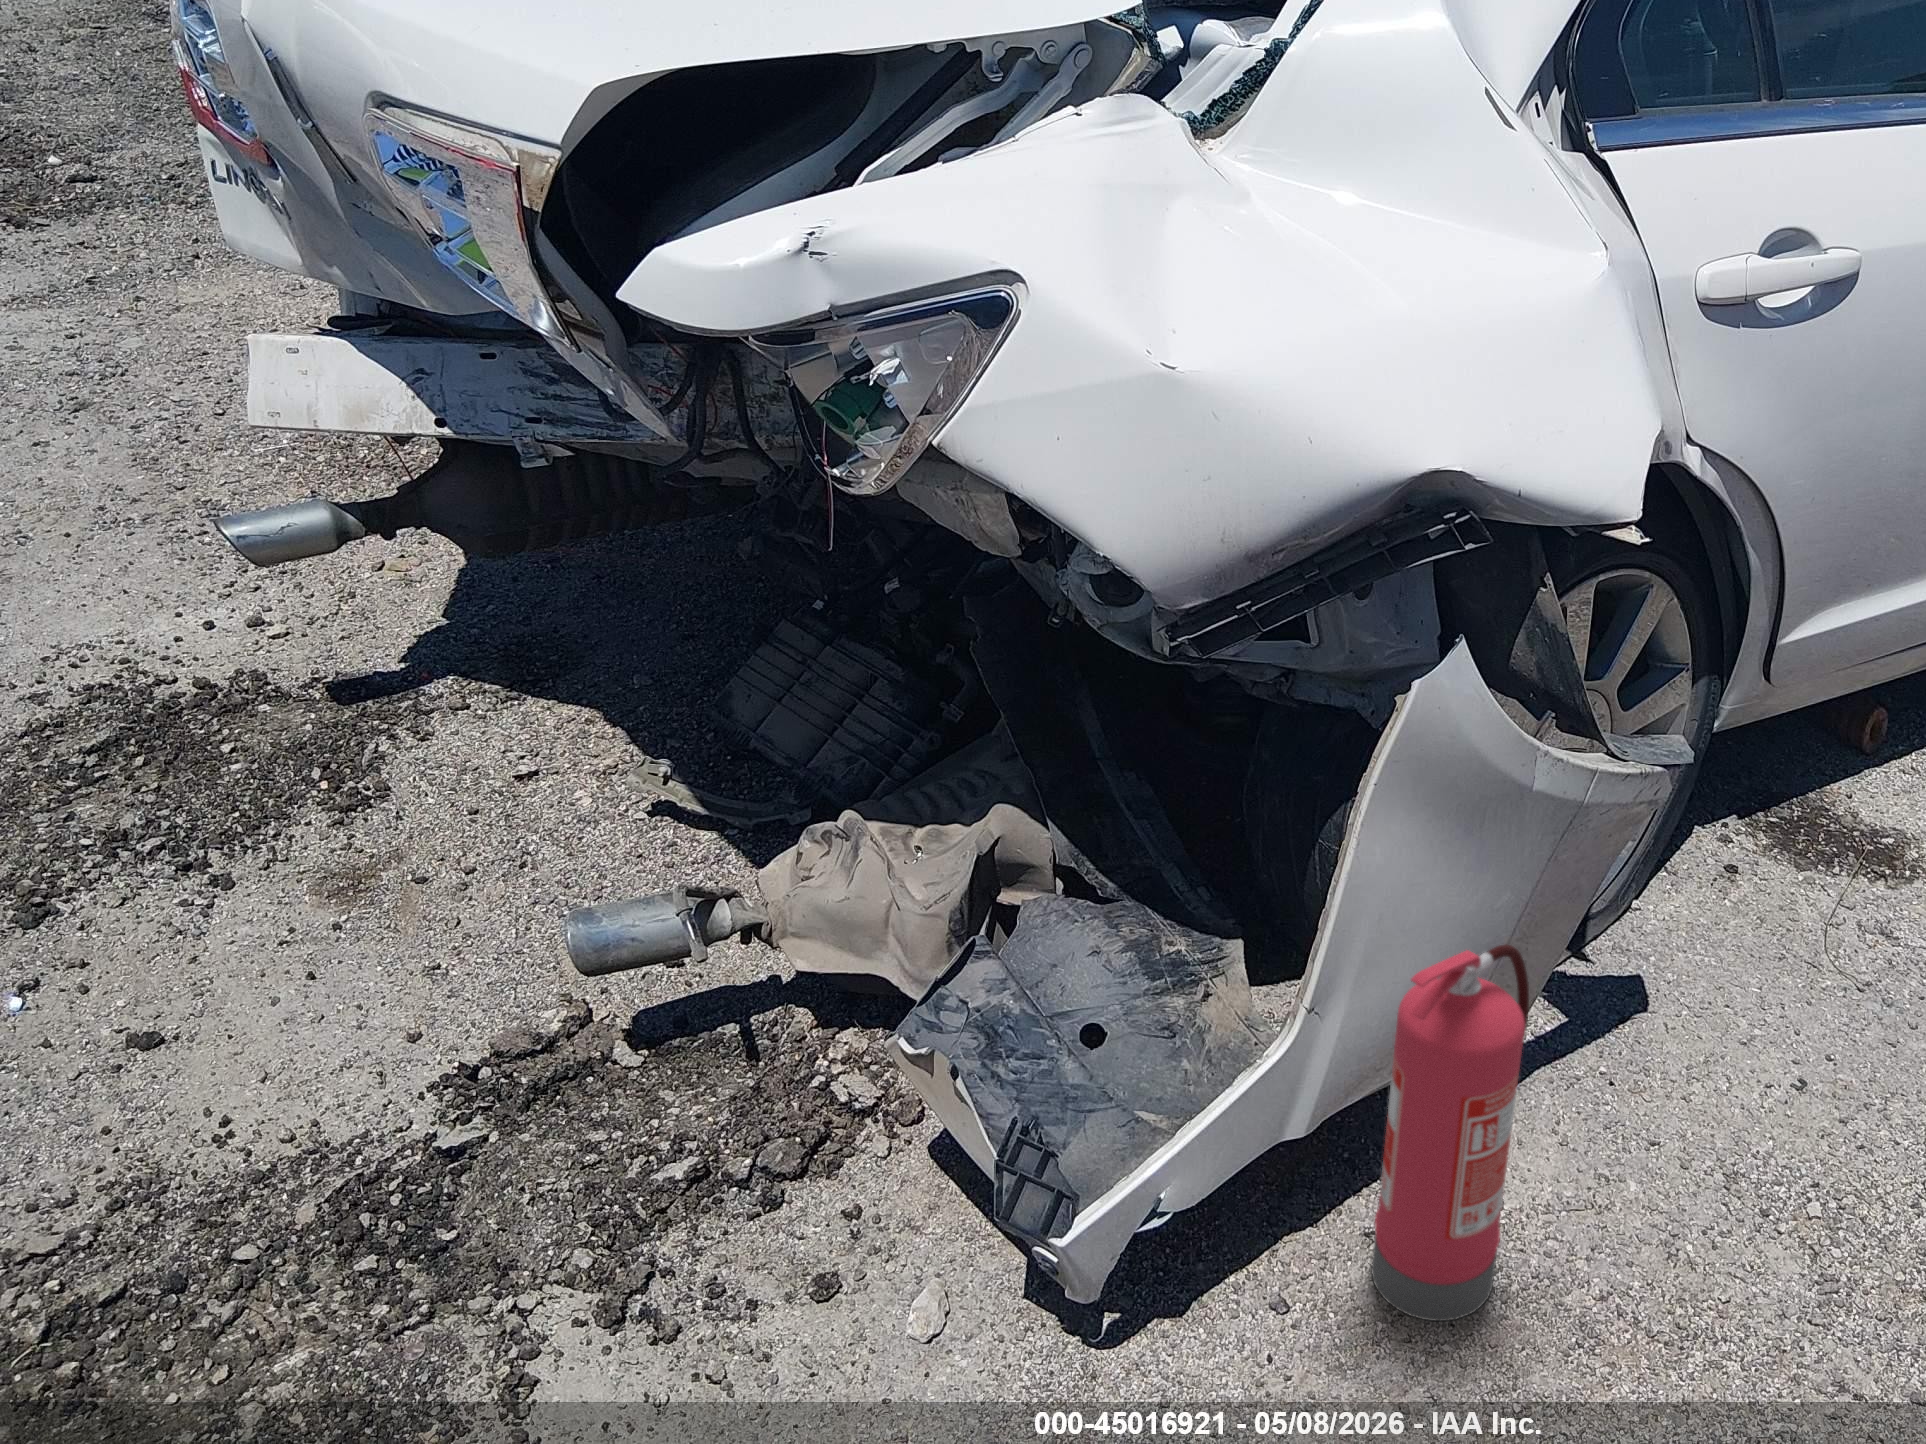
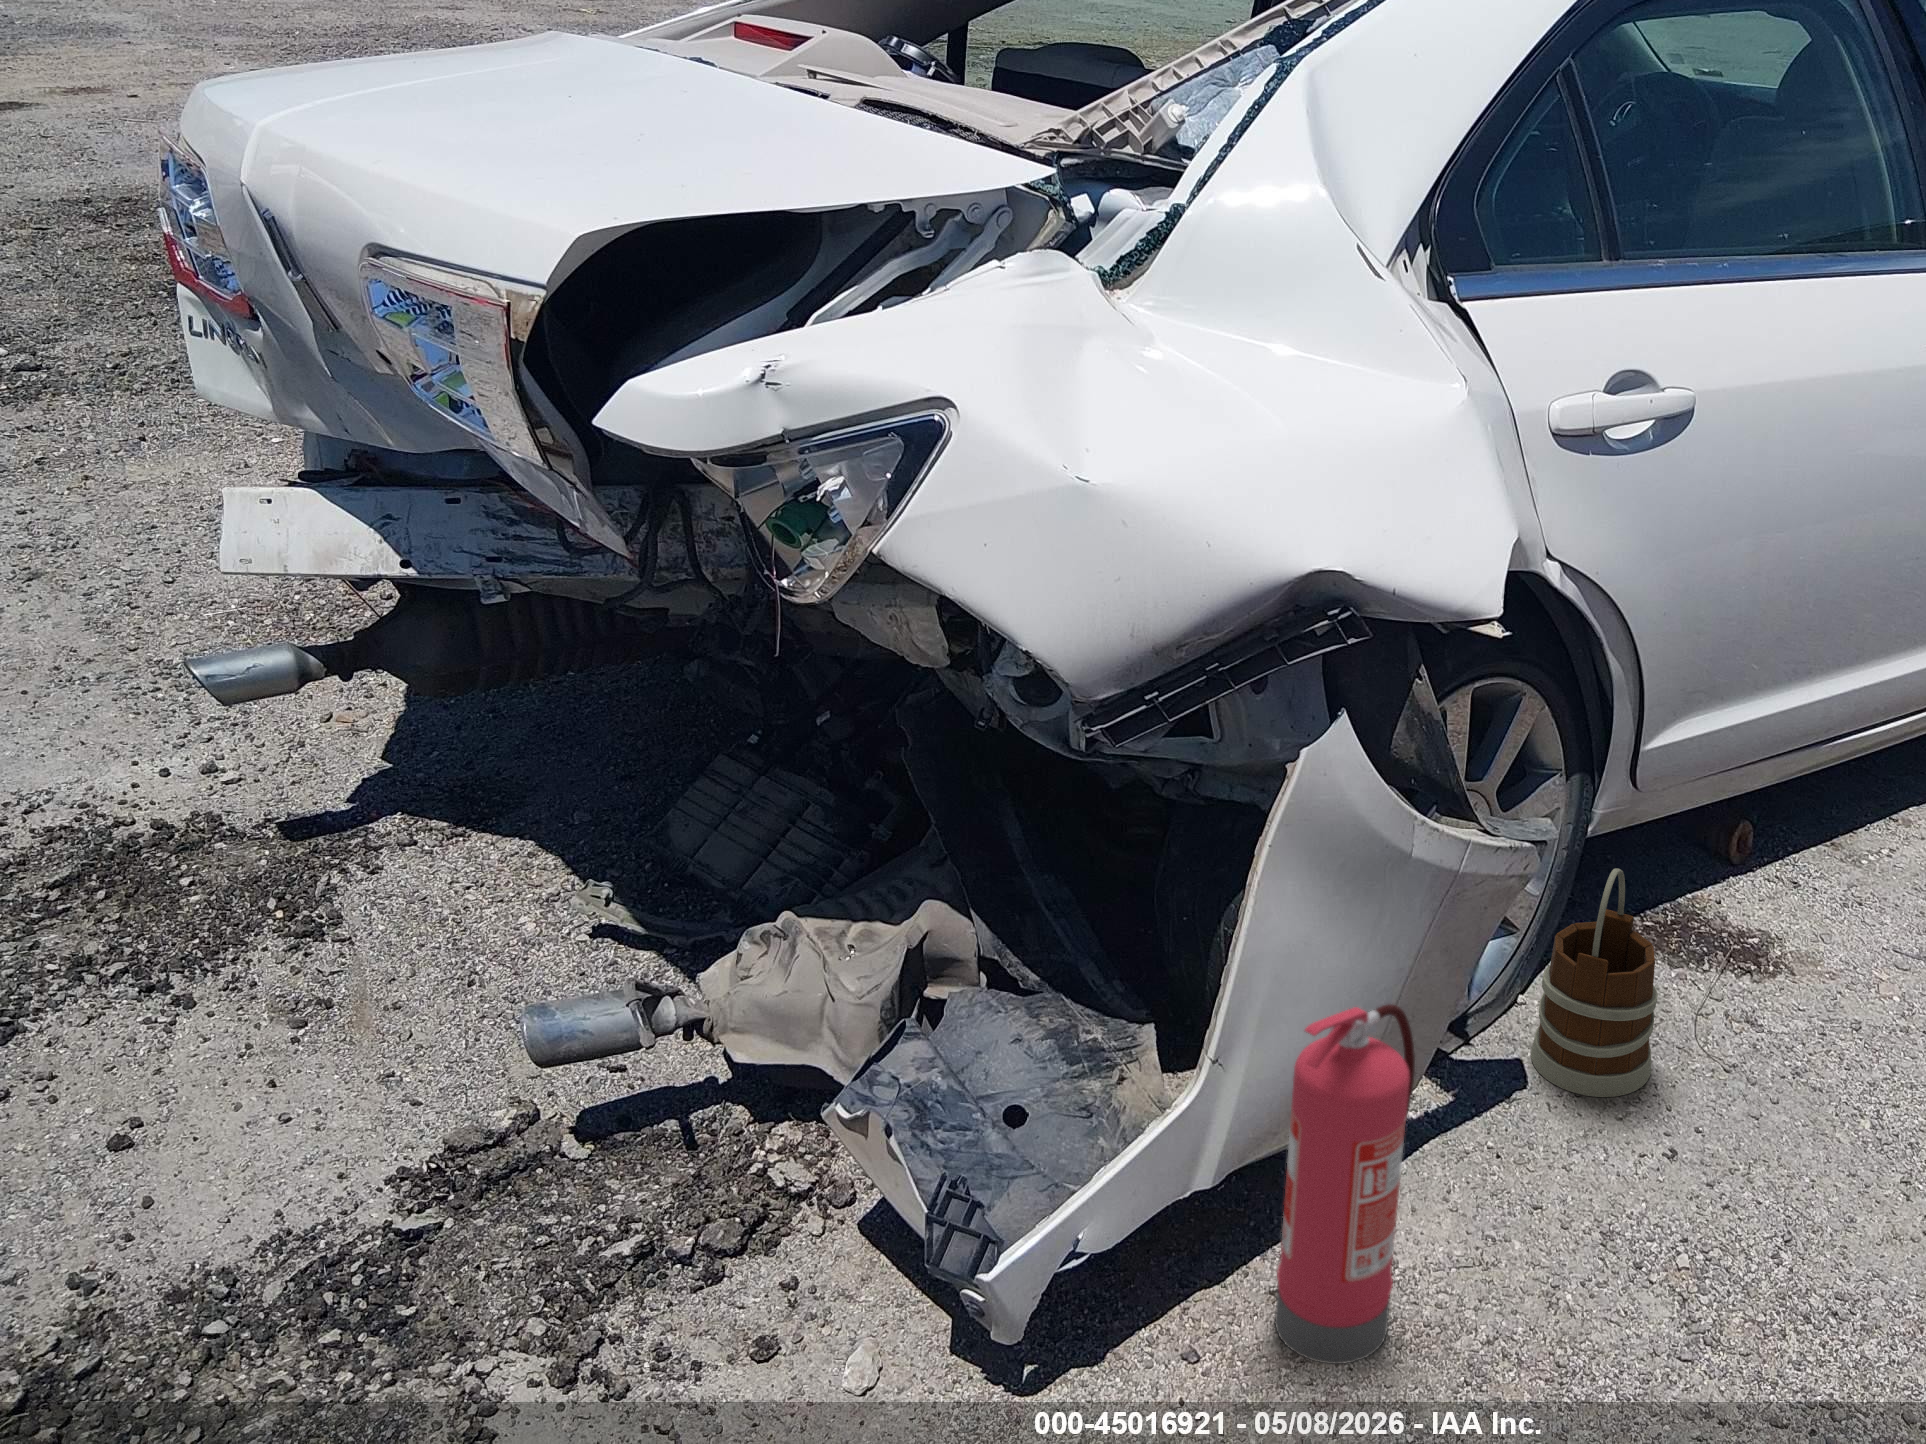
wooden bucket: none [1647,774,1788,1016] -> present [1531,868,1658,1097]

